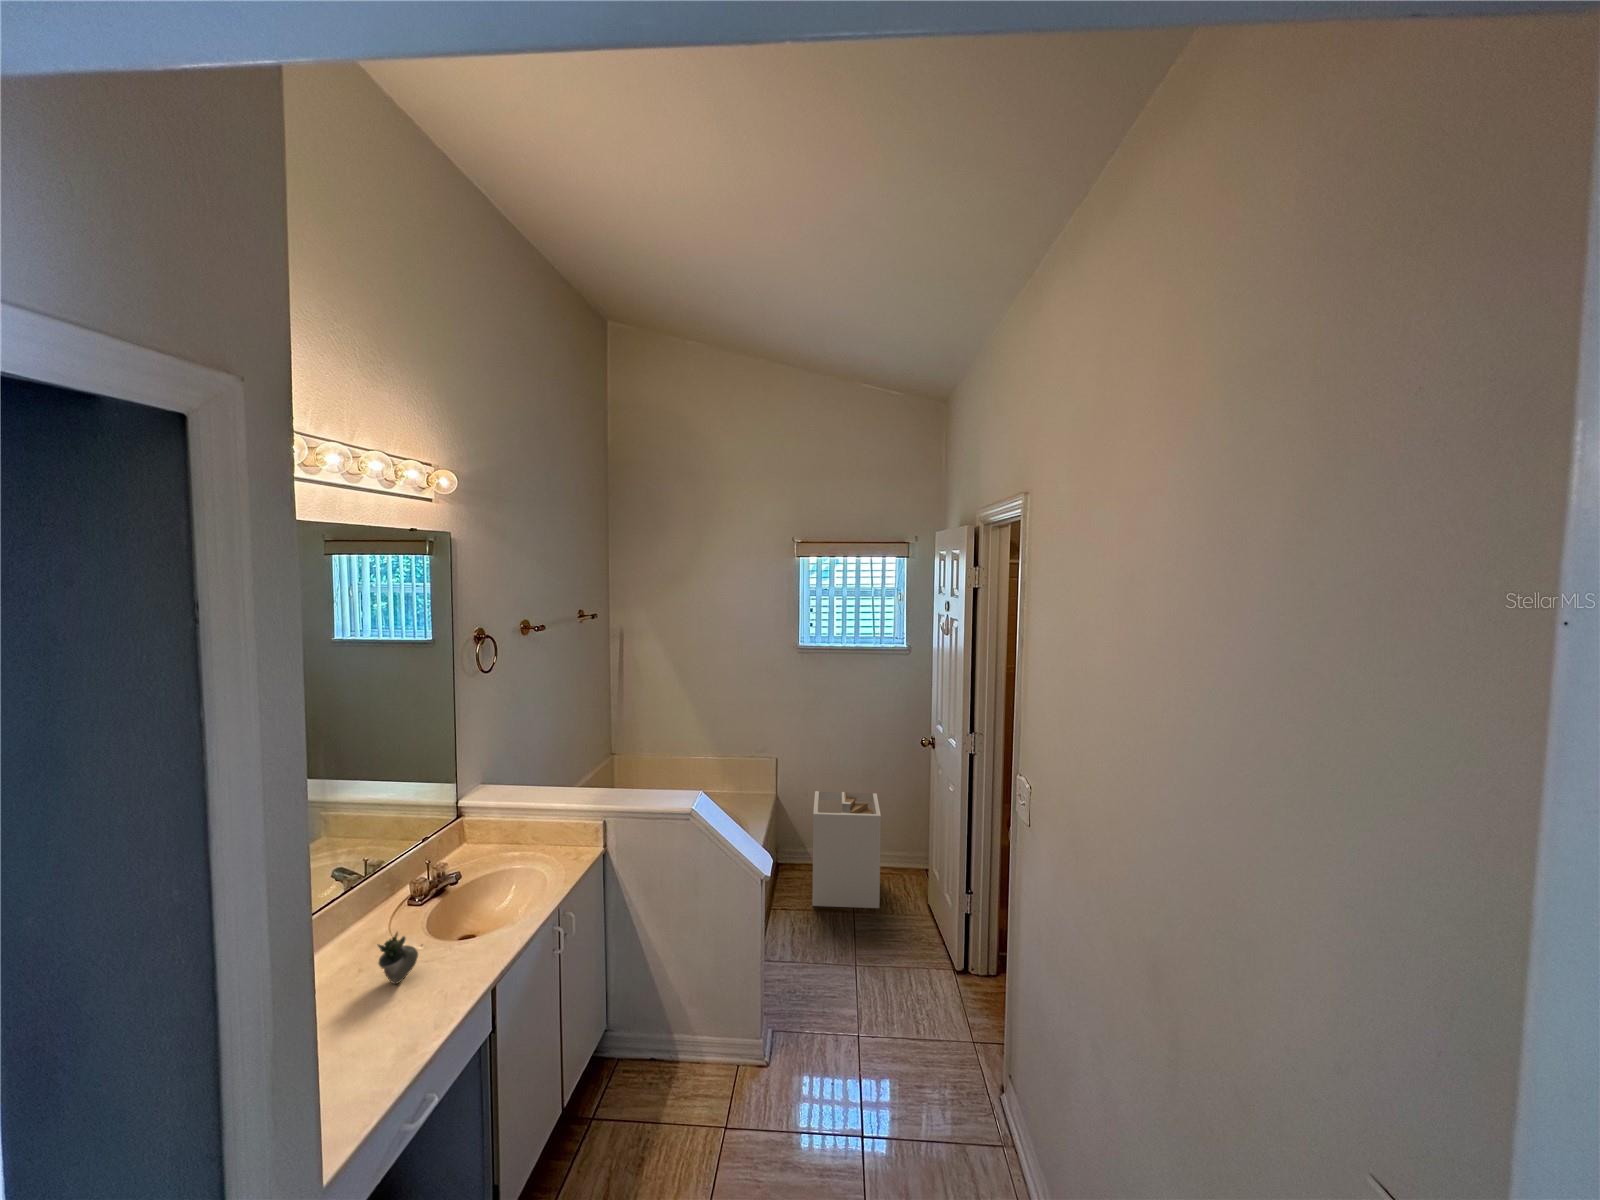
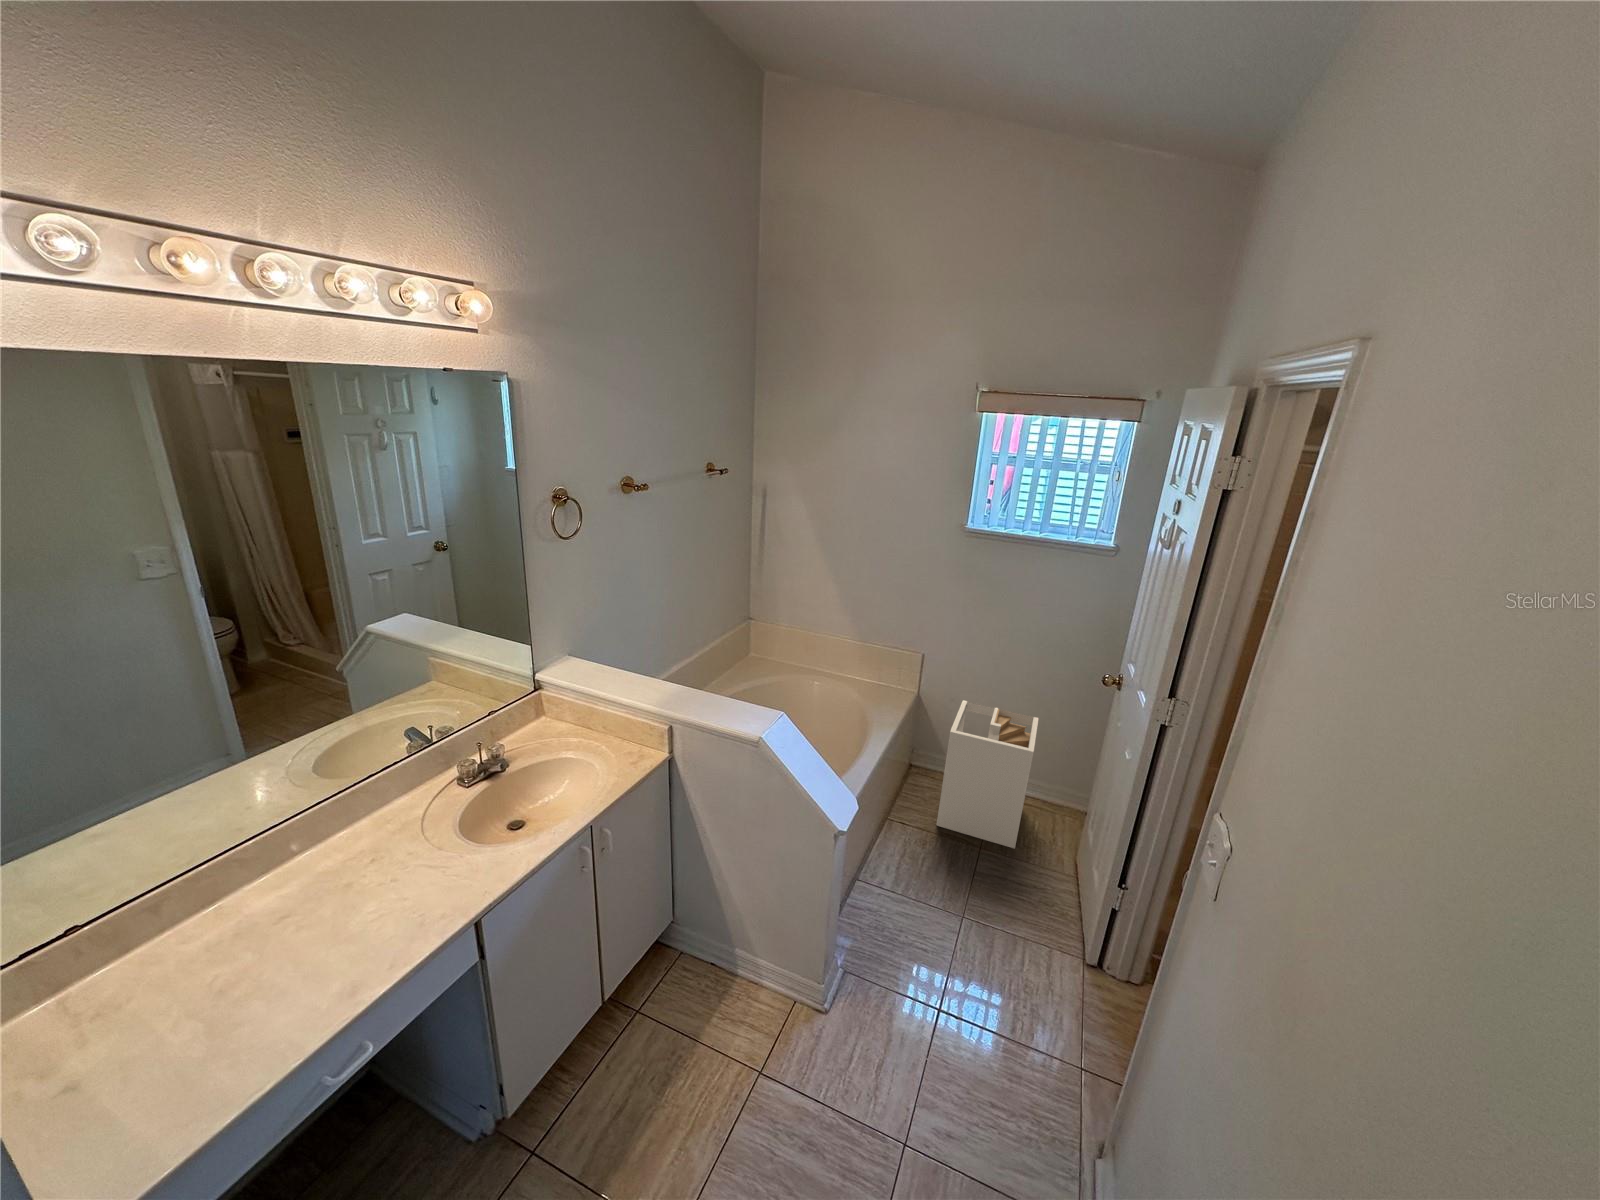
succulent plant: present [378,933,422,984] -> none [359,842,410,892]

